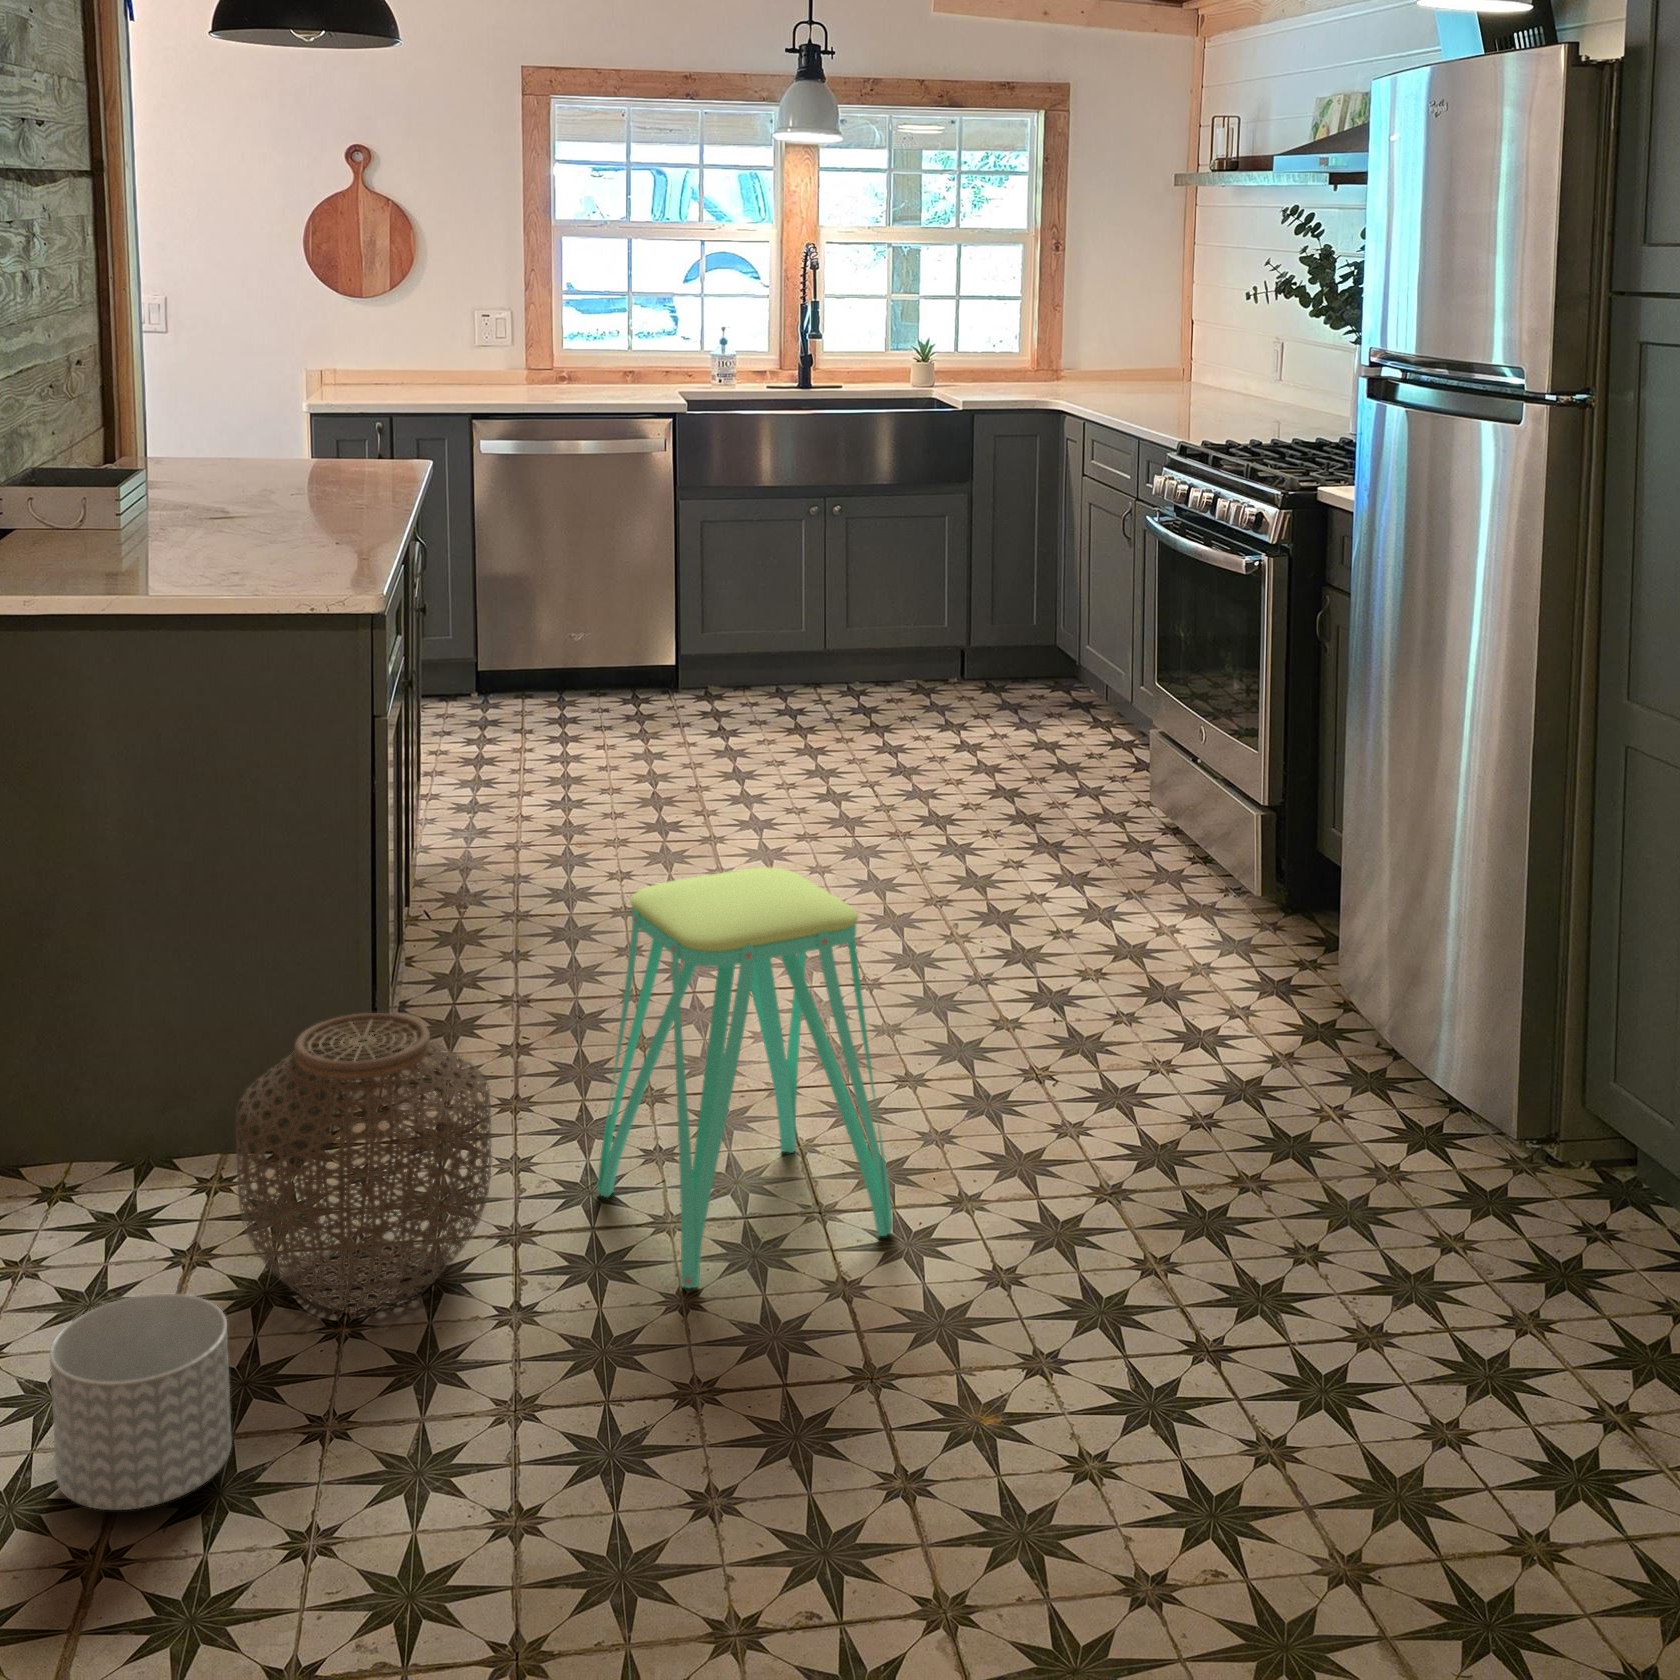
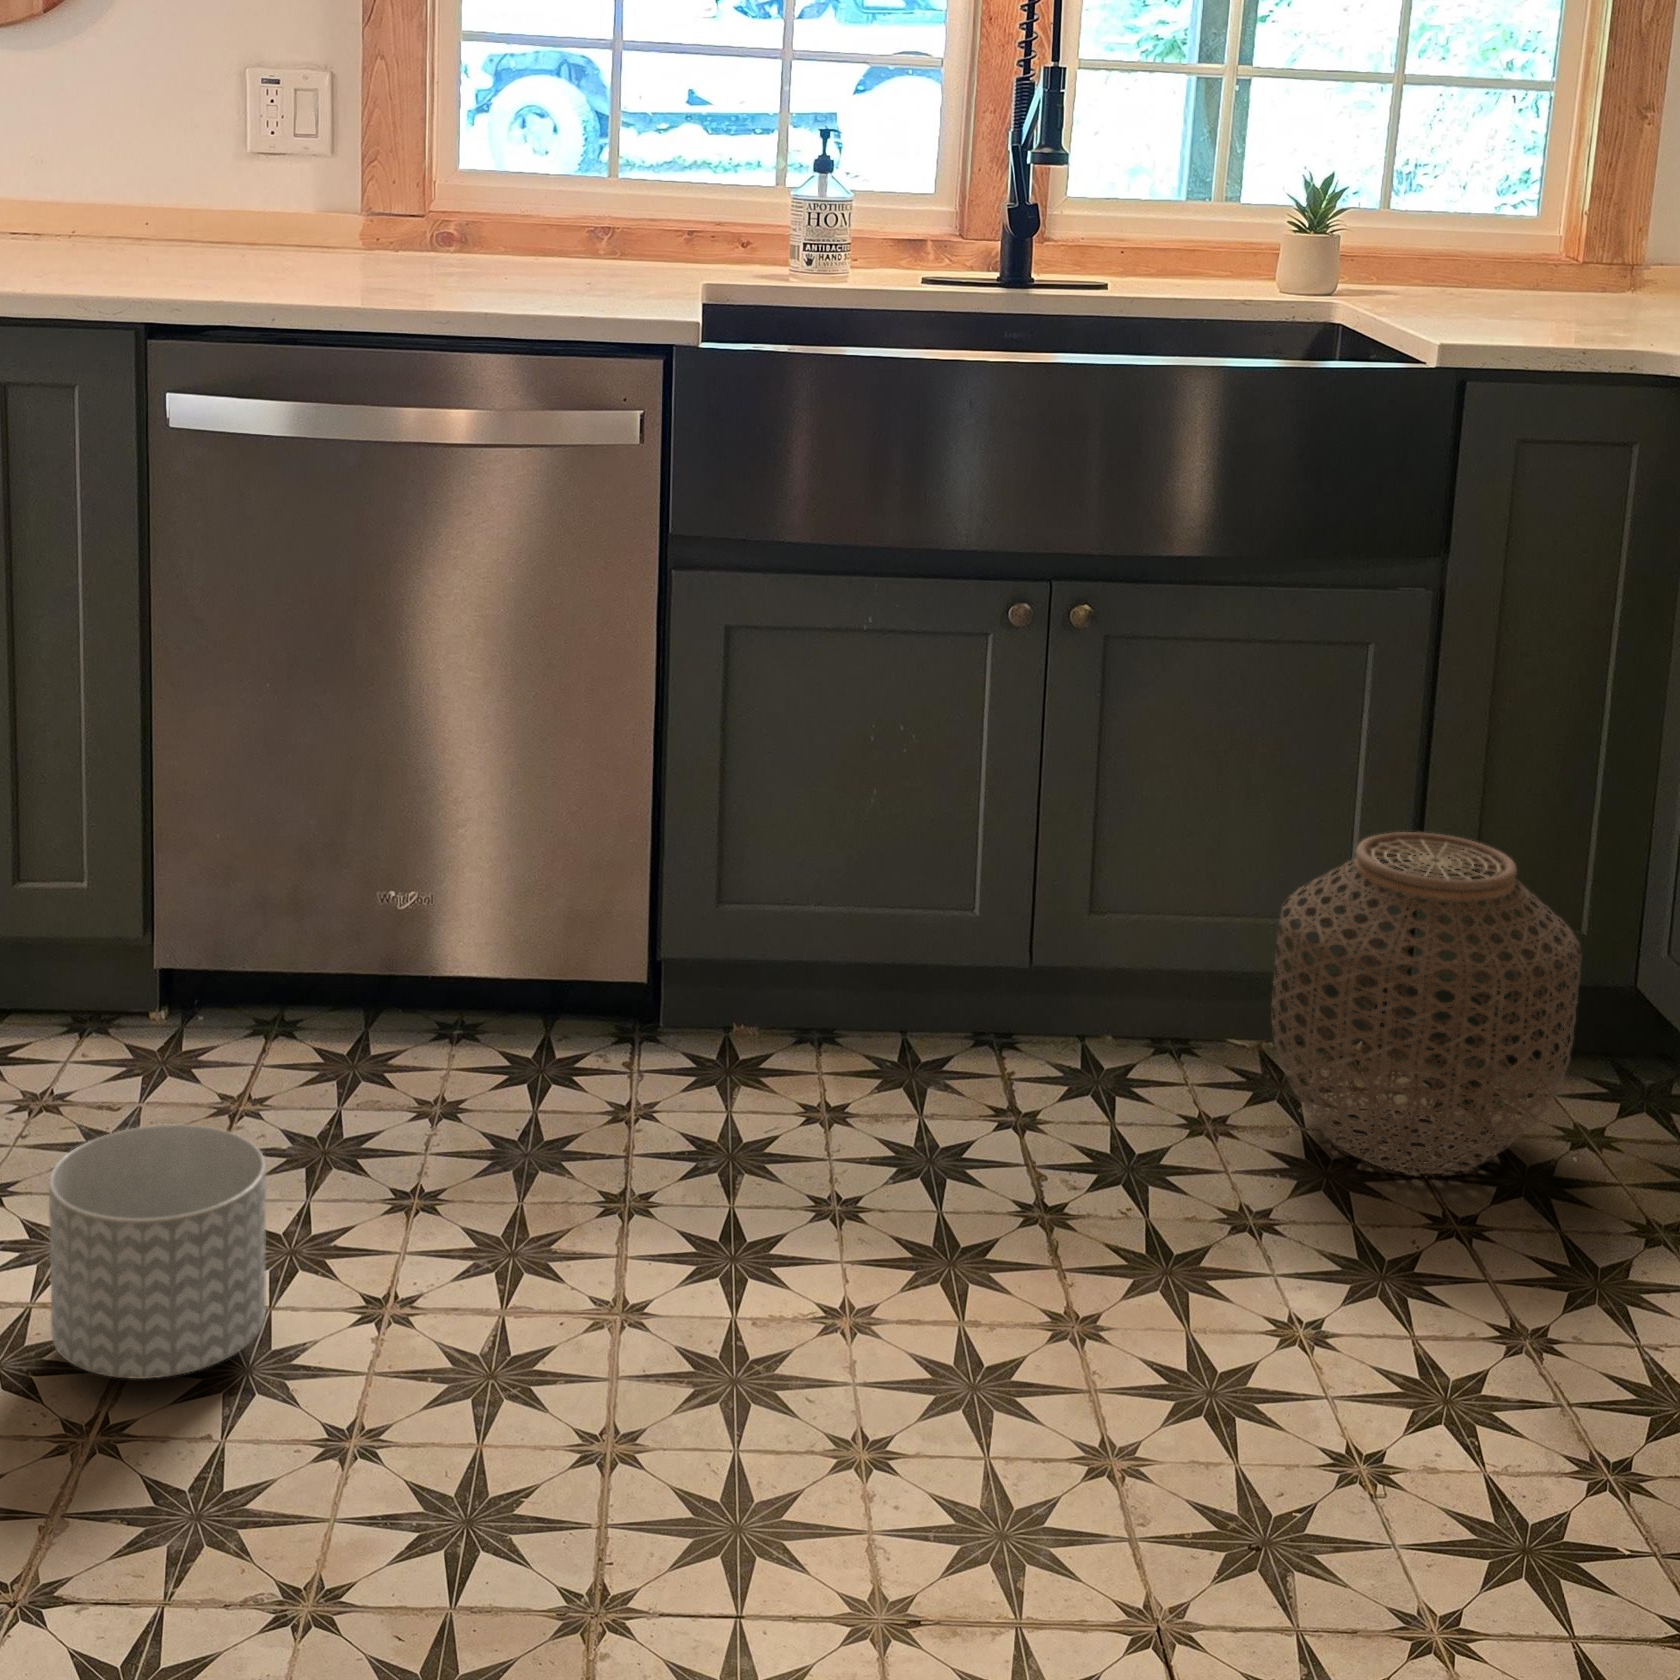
stool: present [597,867,893,1288] -> none [737,688,1109,1198]
woven basket: present [236,1013,492,1311] -> present [1272,832,1581,1174]

